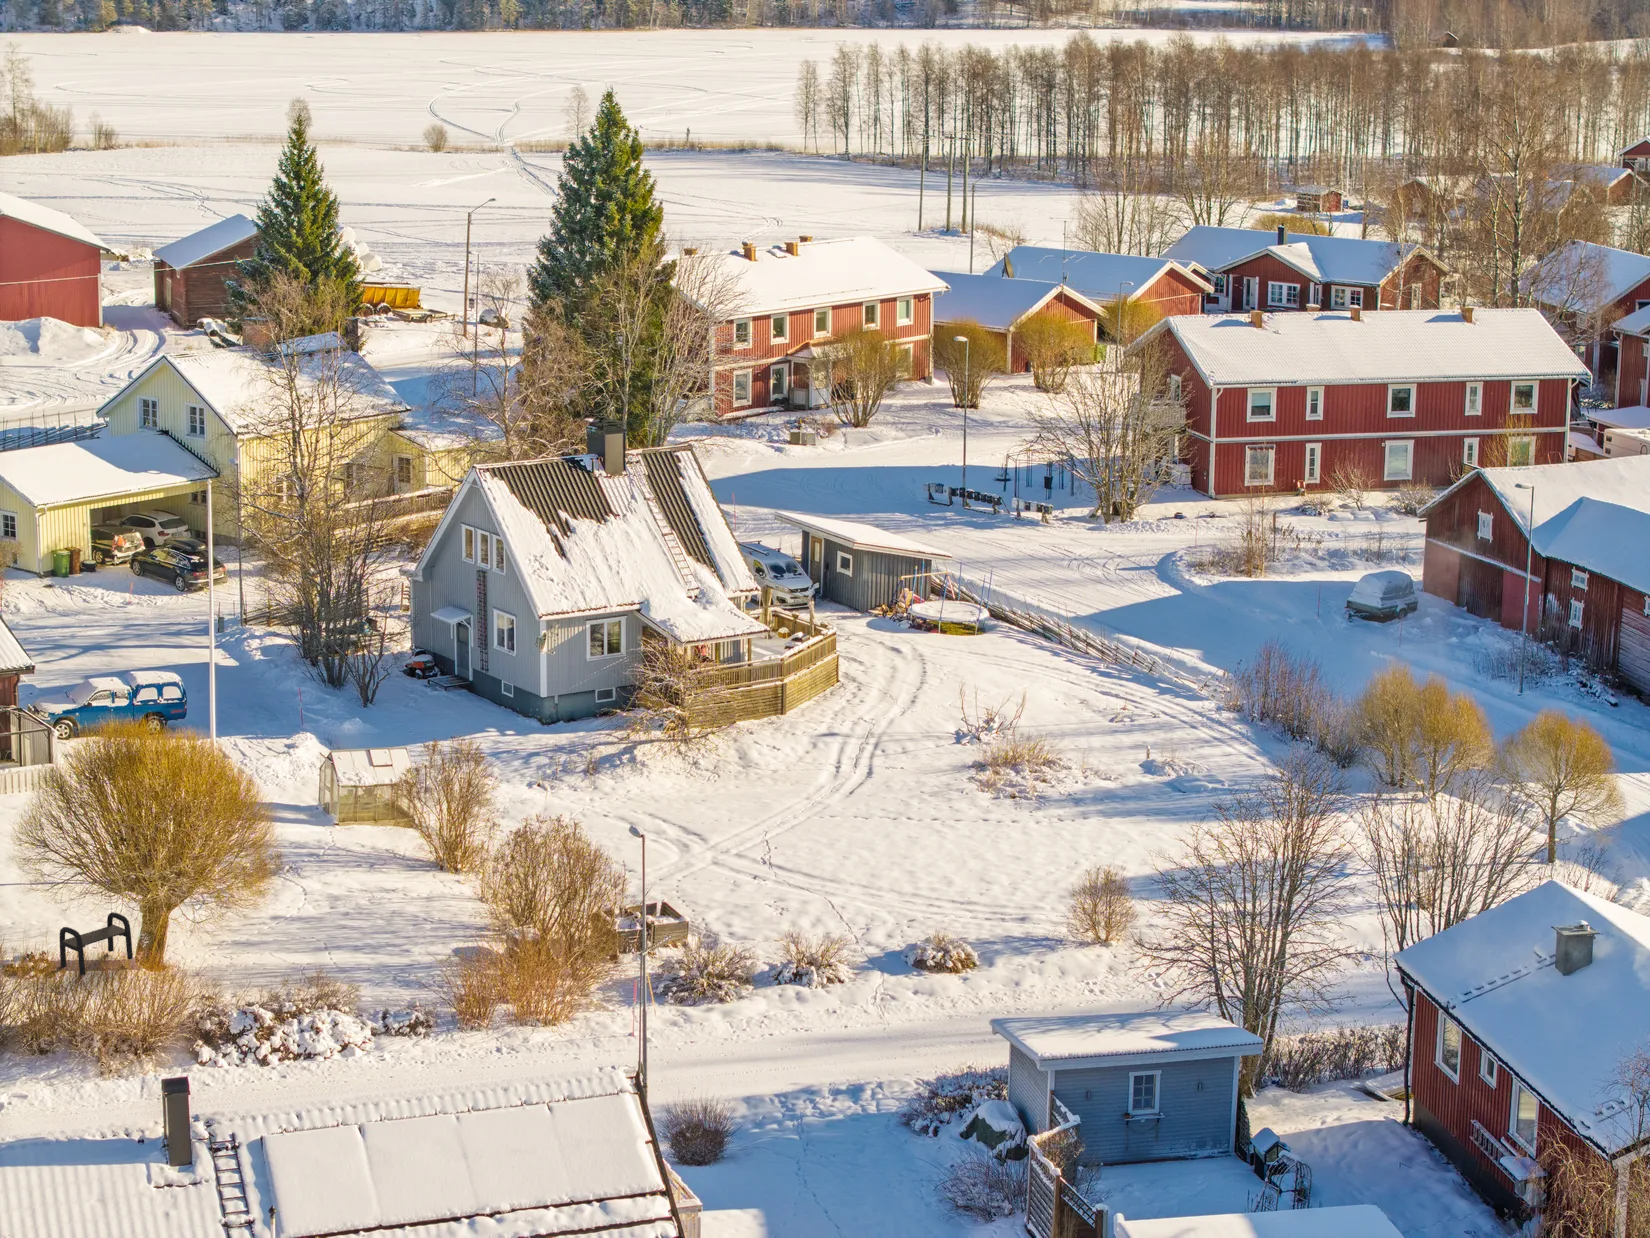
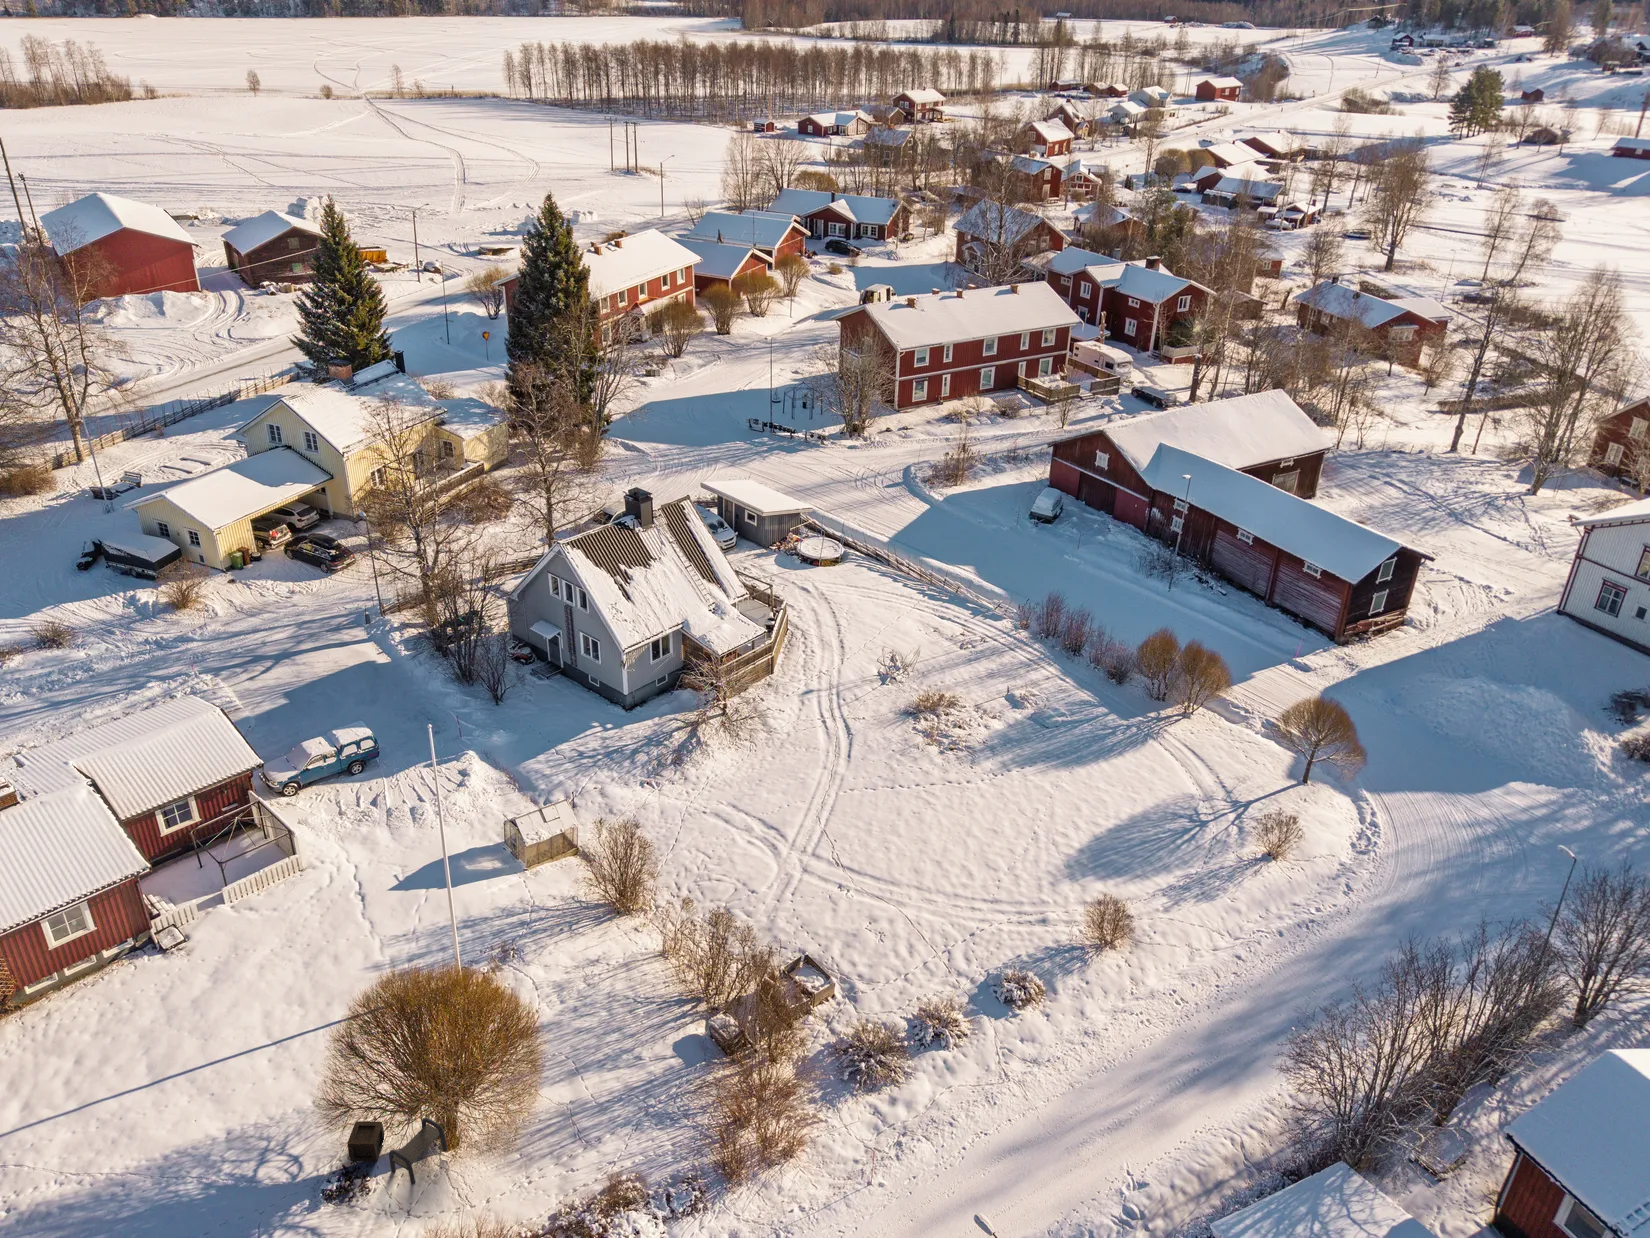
wooden crate: none [15,915,63,959] -> present [347,1121,384,1161]

